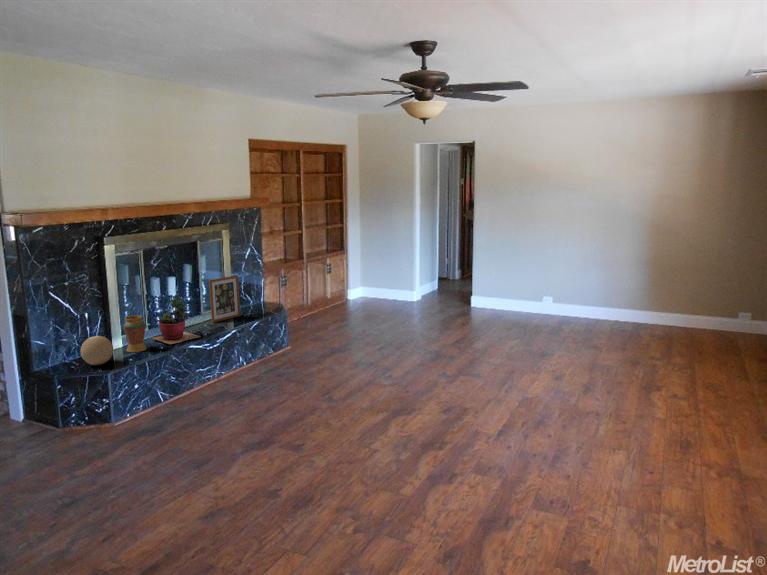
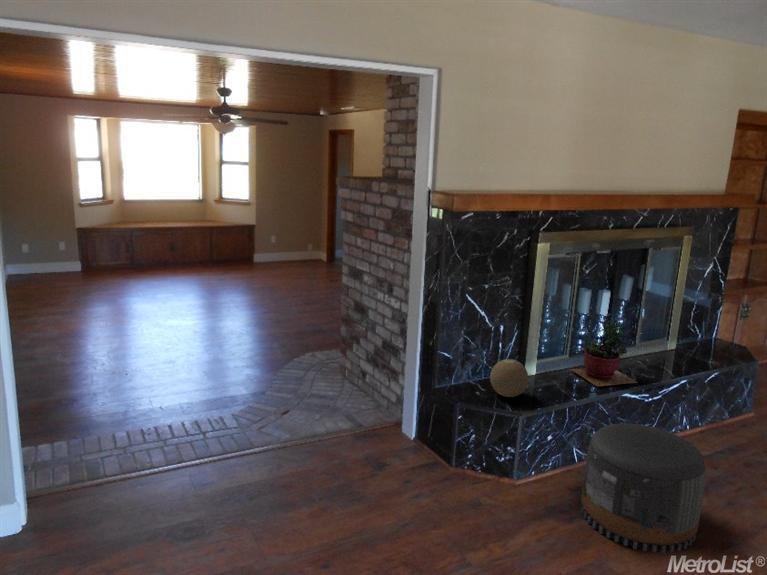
picture frame: present [209,275,240,323] -> none [648,301,697,361]
decorative vase: present [123,315,147,352] -> none [540,338,570,388]
pouf: none [161,358,240,436] -> present [581,423,706,553]

